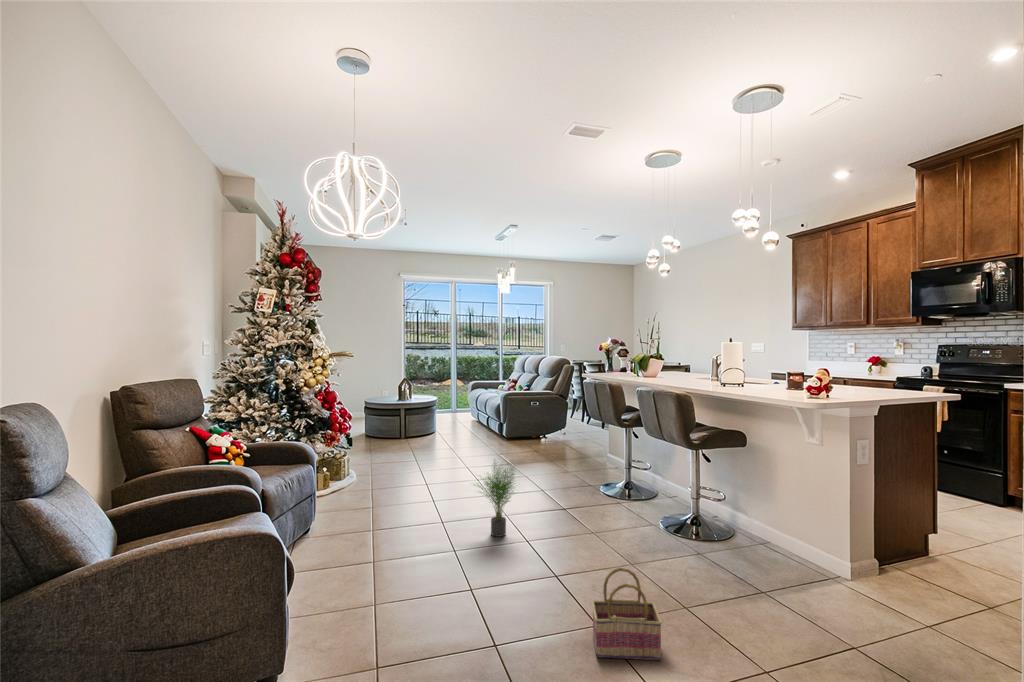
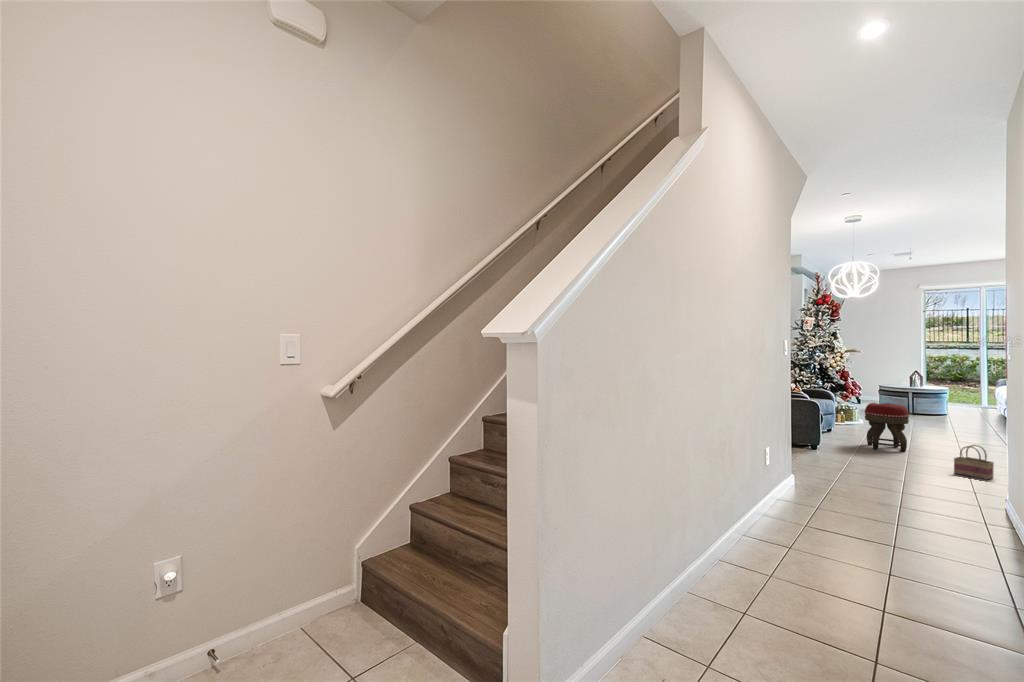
footstool: none [381,464,458,583] -> present [865,403,909,452]
potted plant: present [478,466,514,537] -> none [925,410,961,452]

